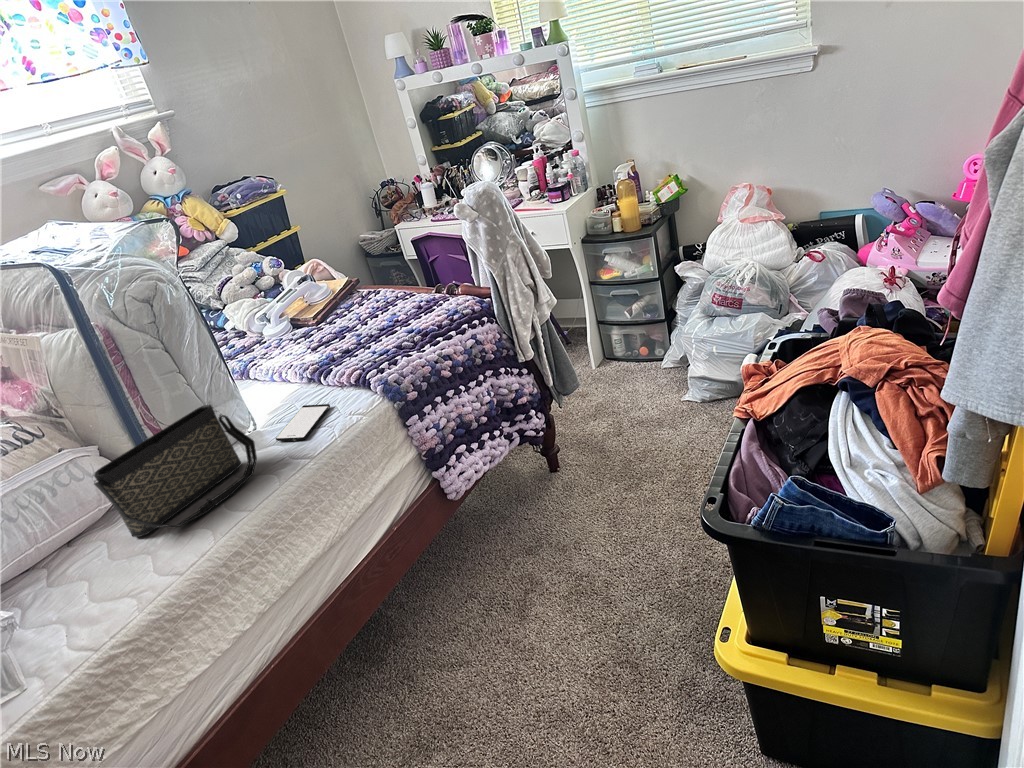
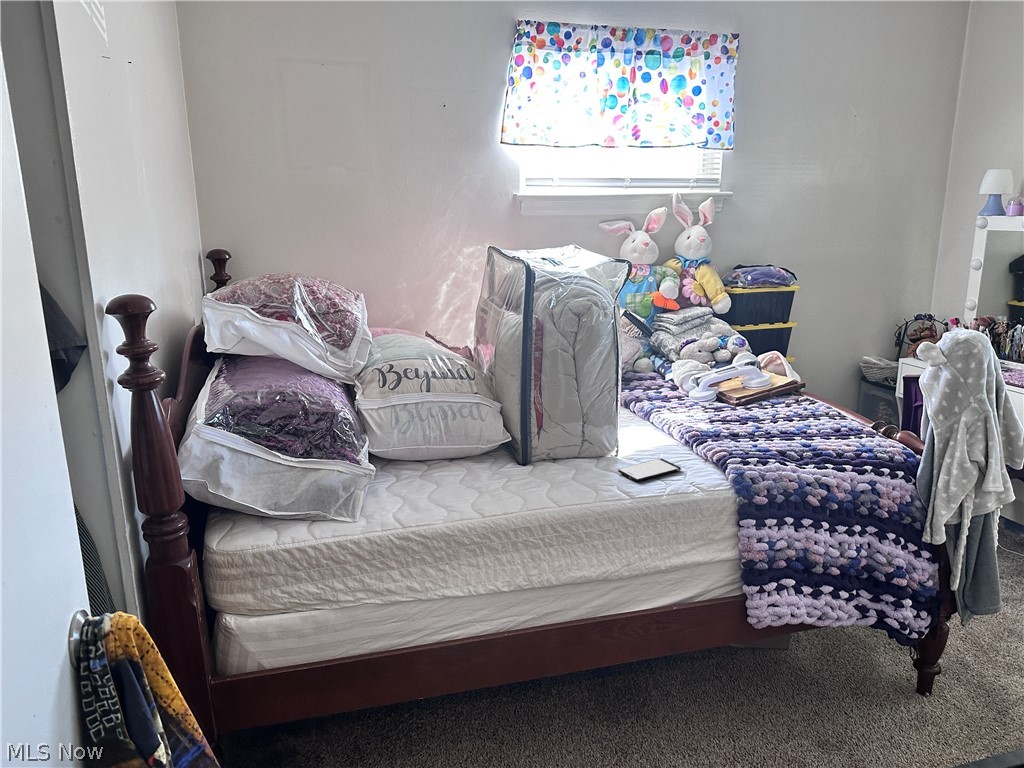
handbag: present [94,404,257,537] -> none [477,412,595,490]

